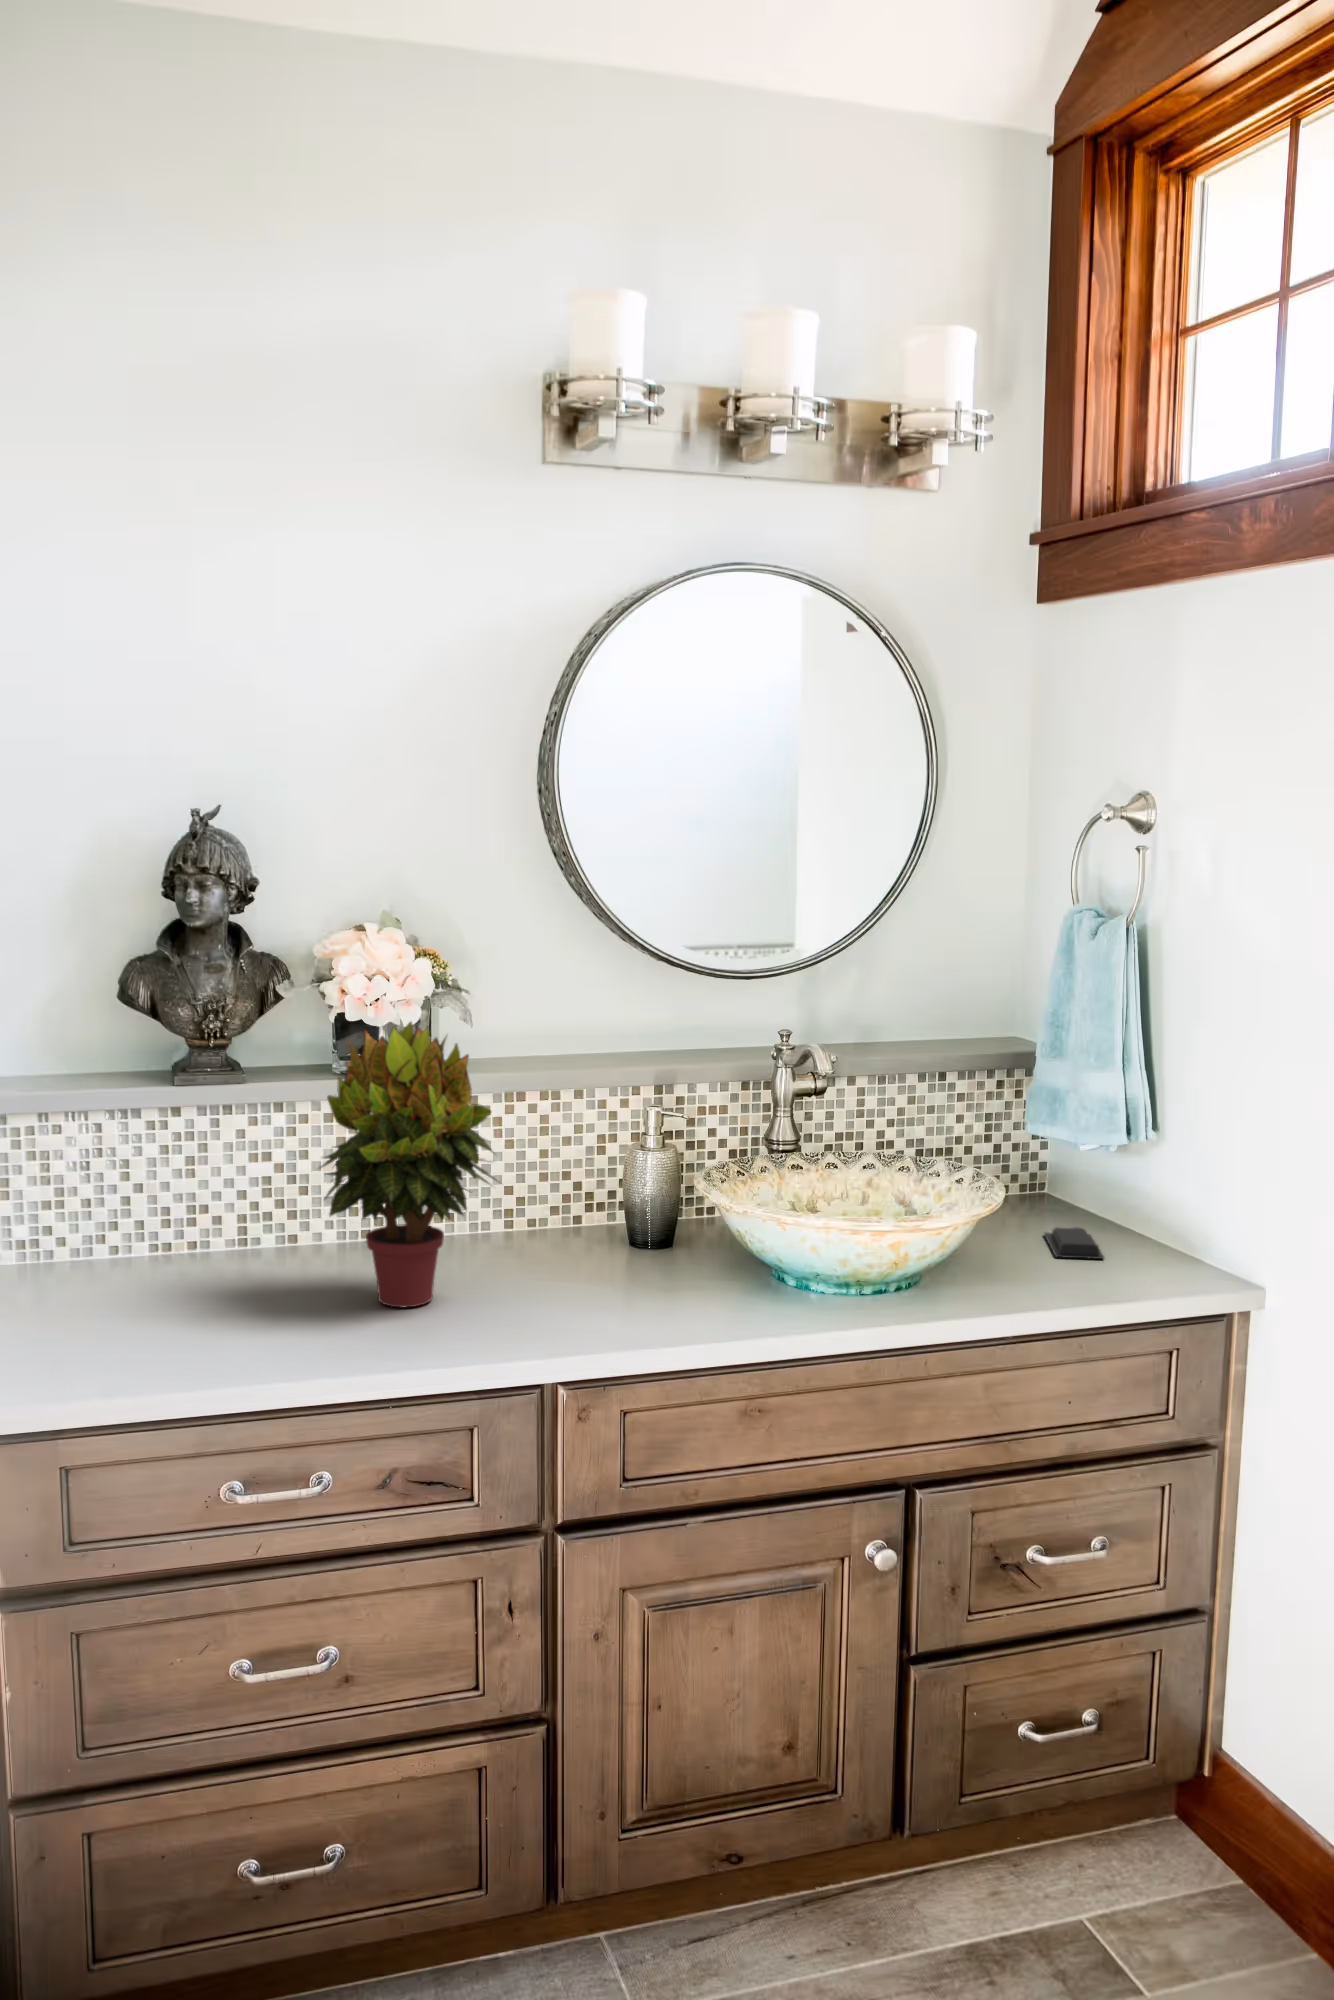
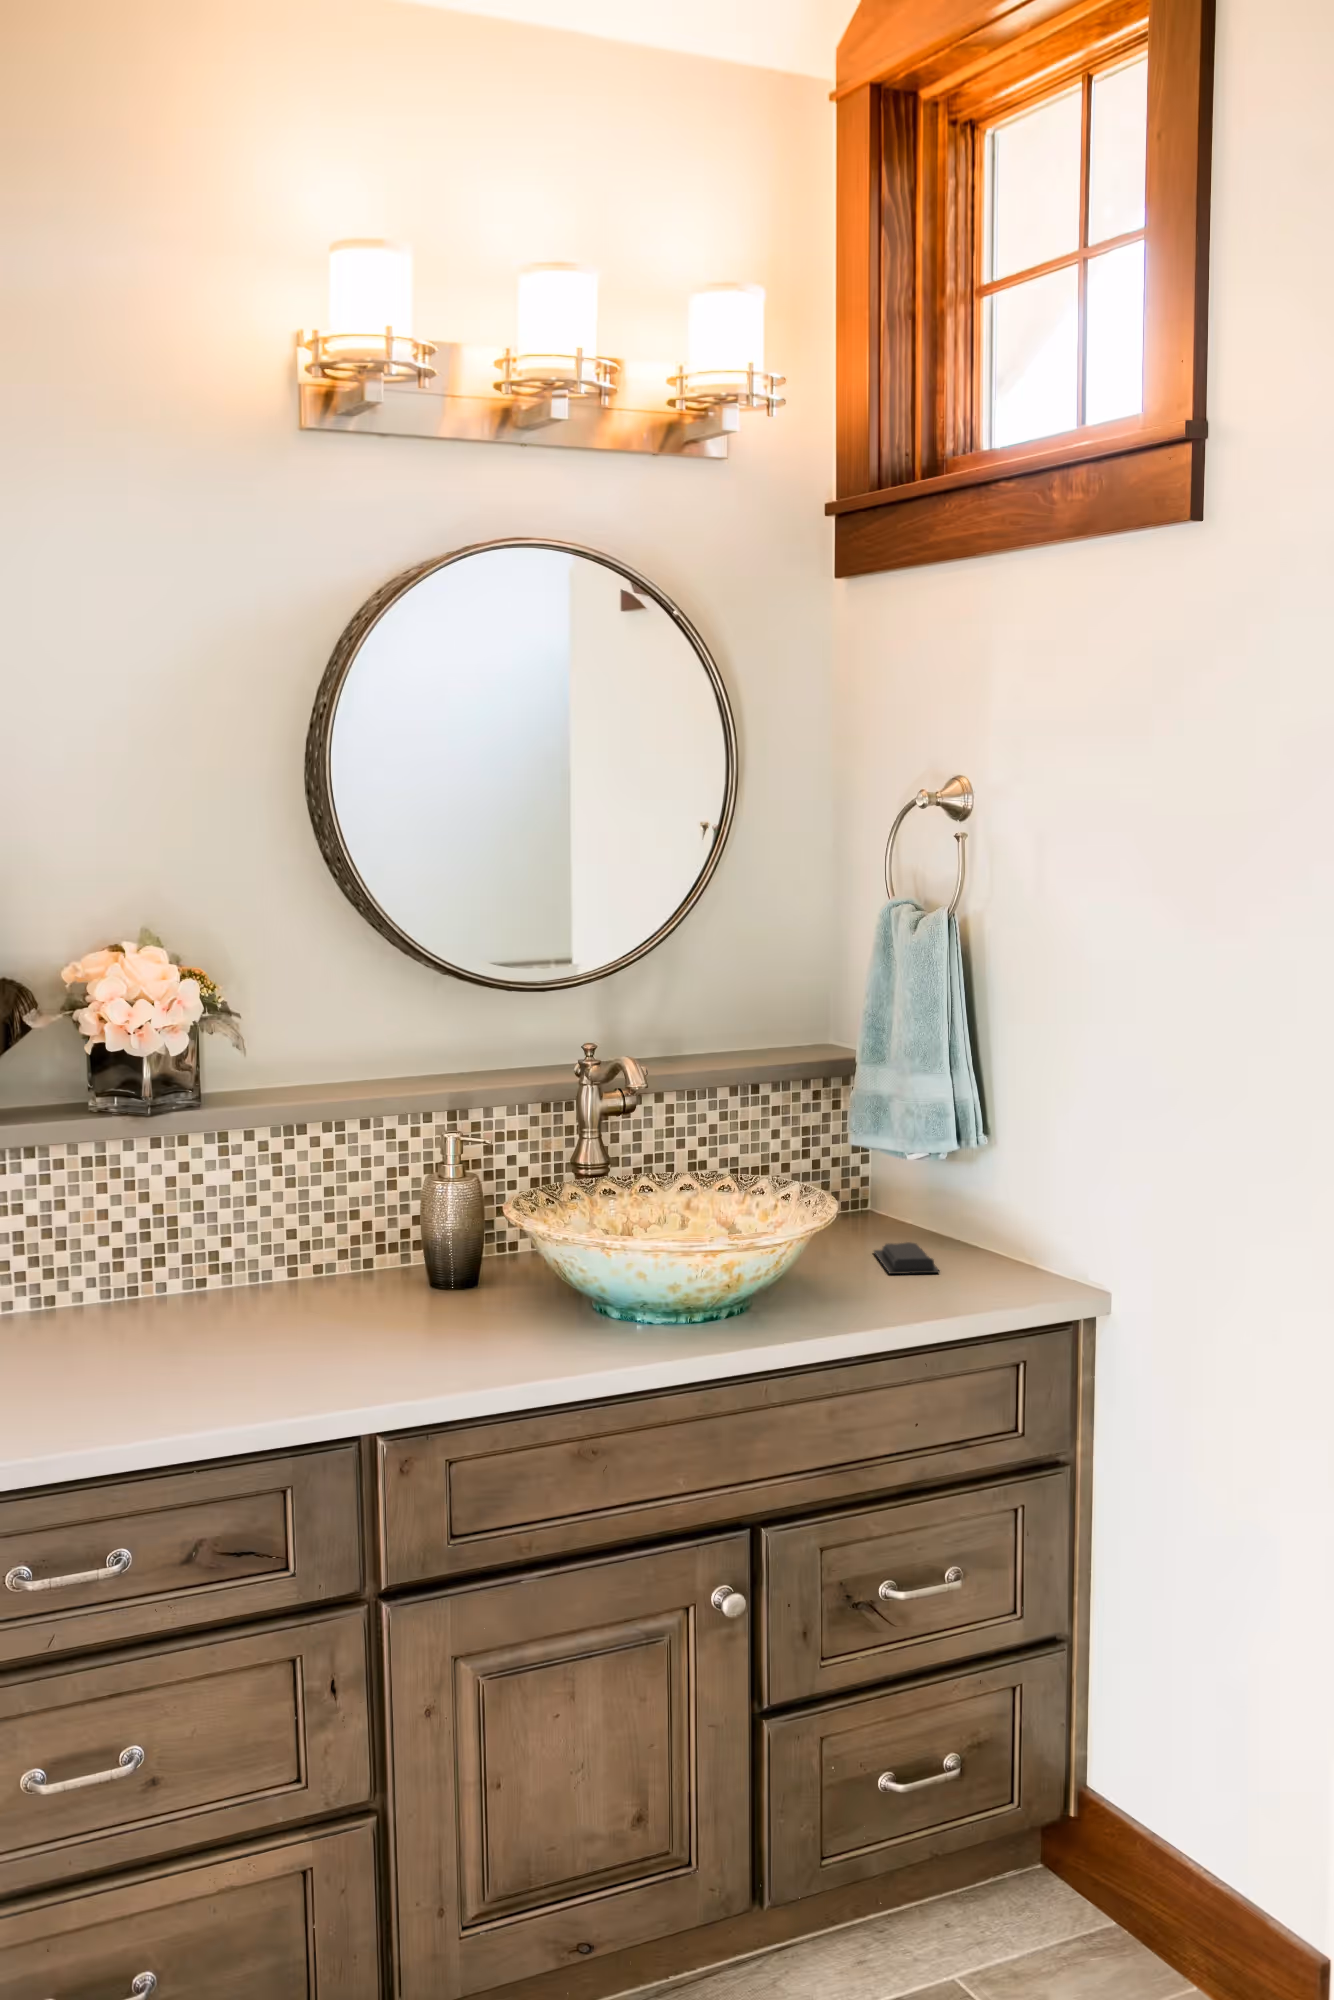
potted plant: present [320,1022,497,1307] -> none [87,1047,301,1366]

